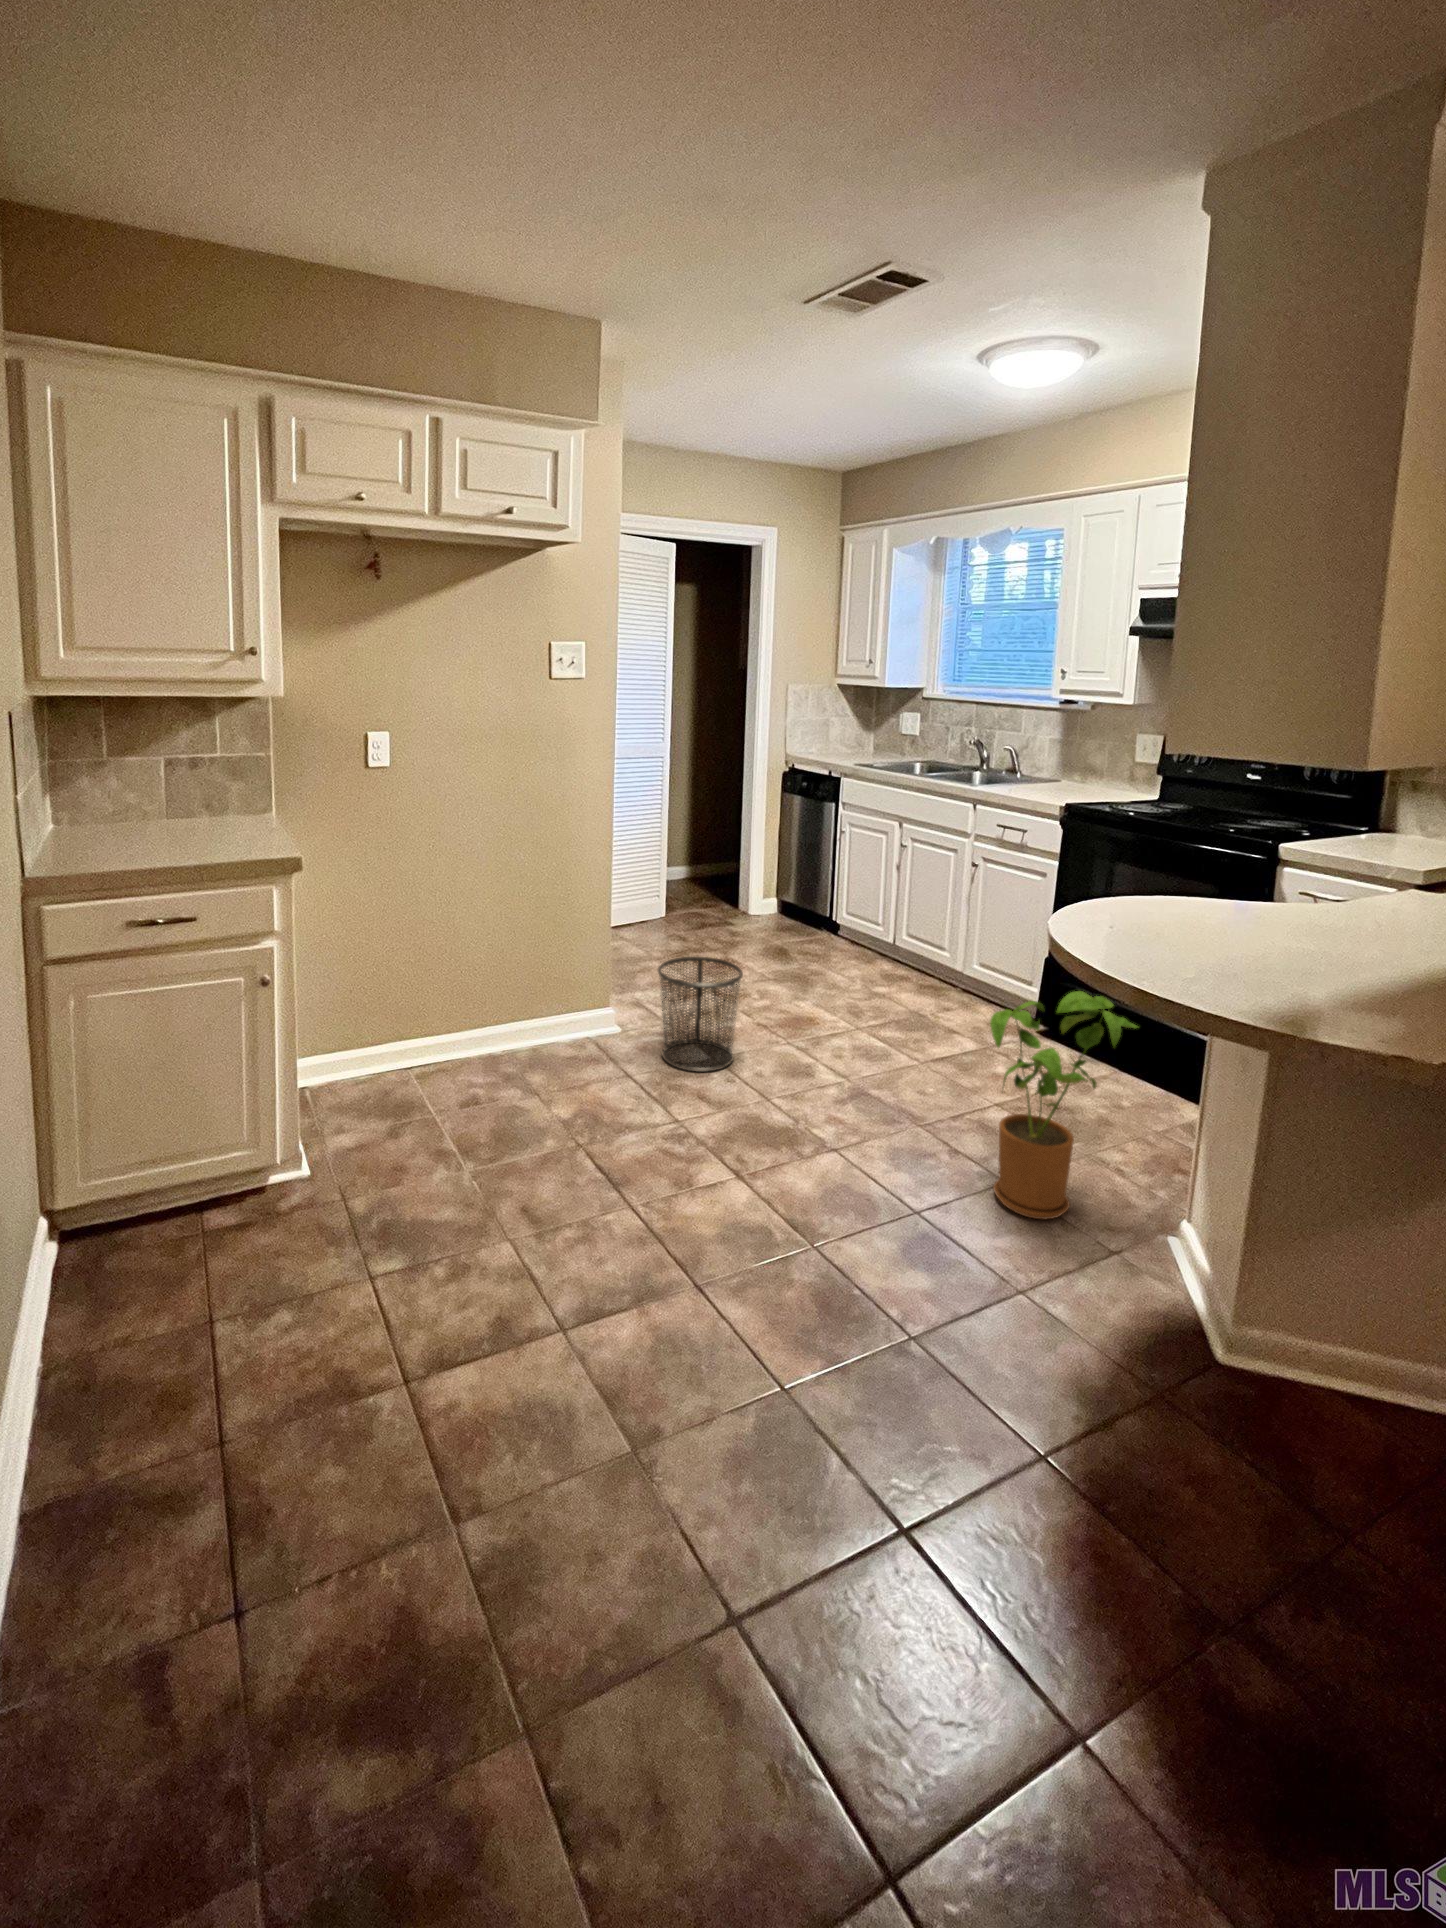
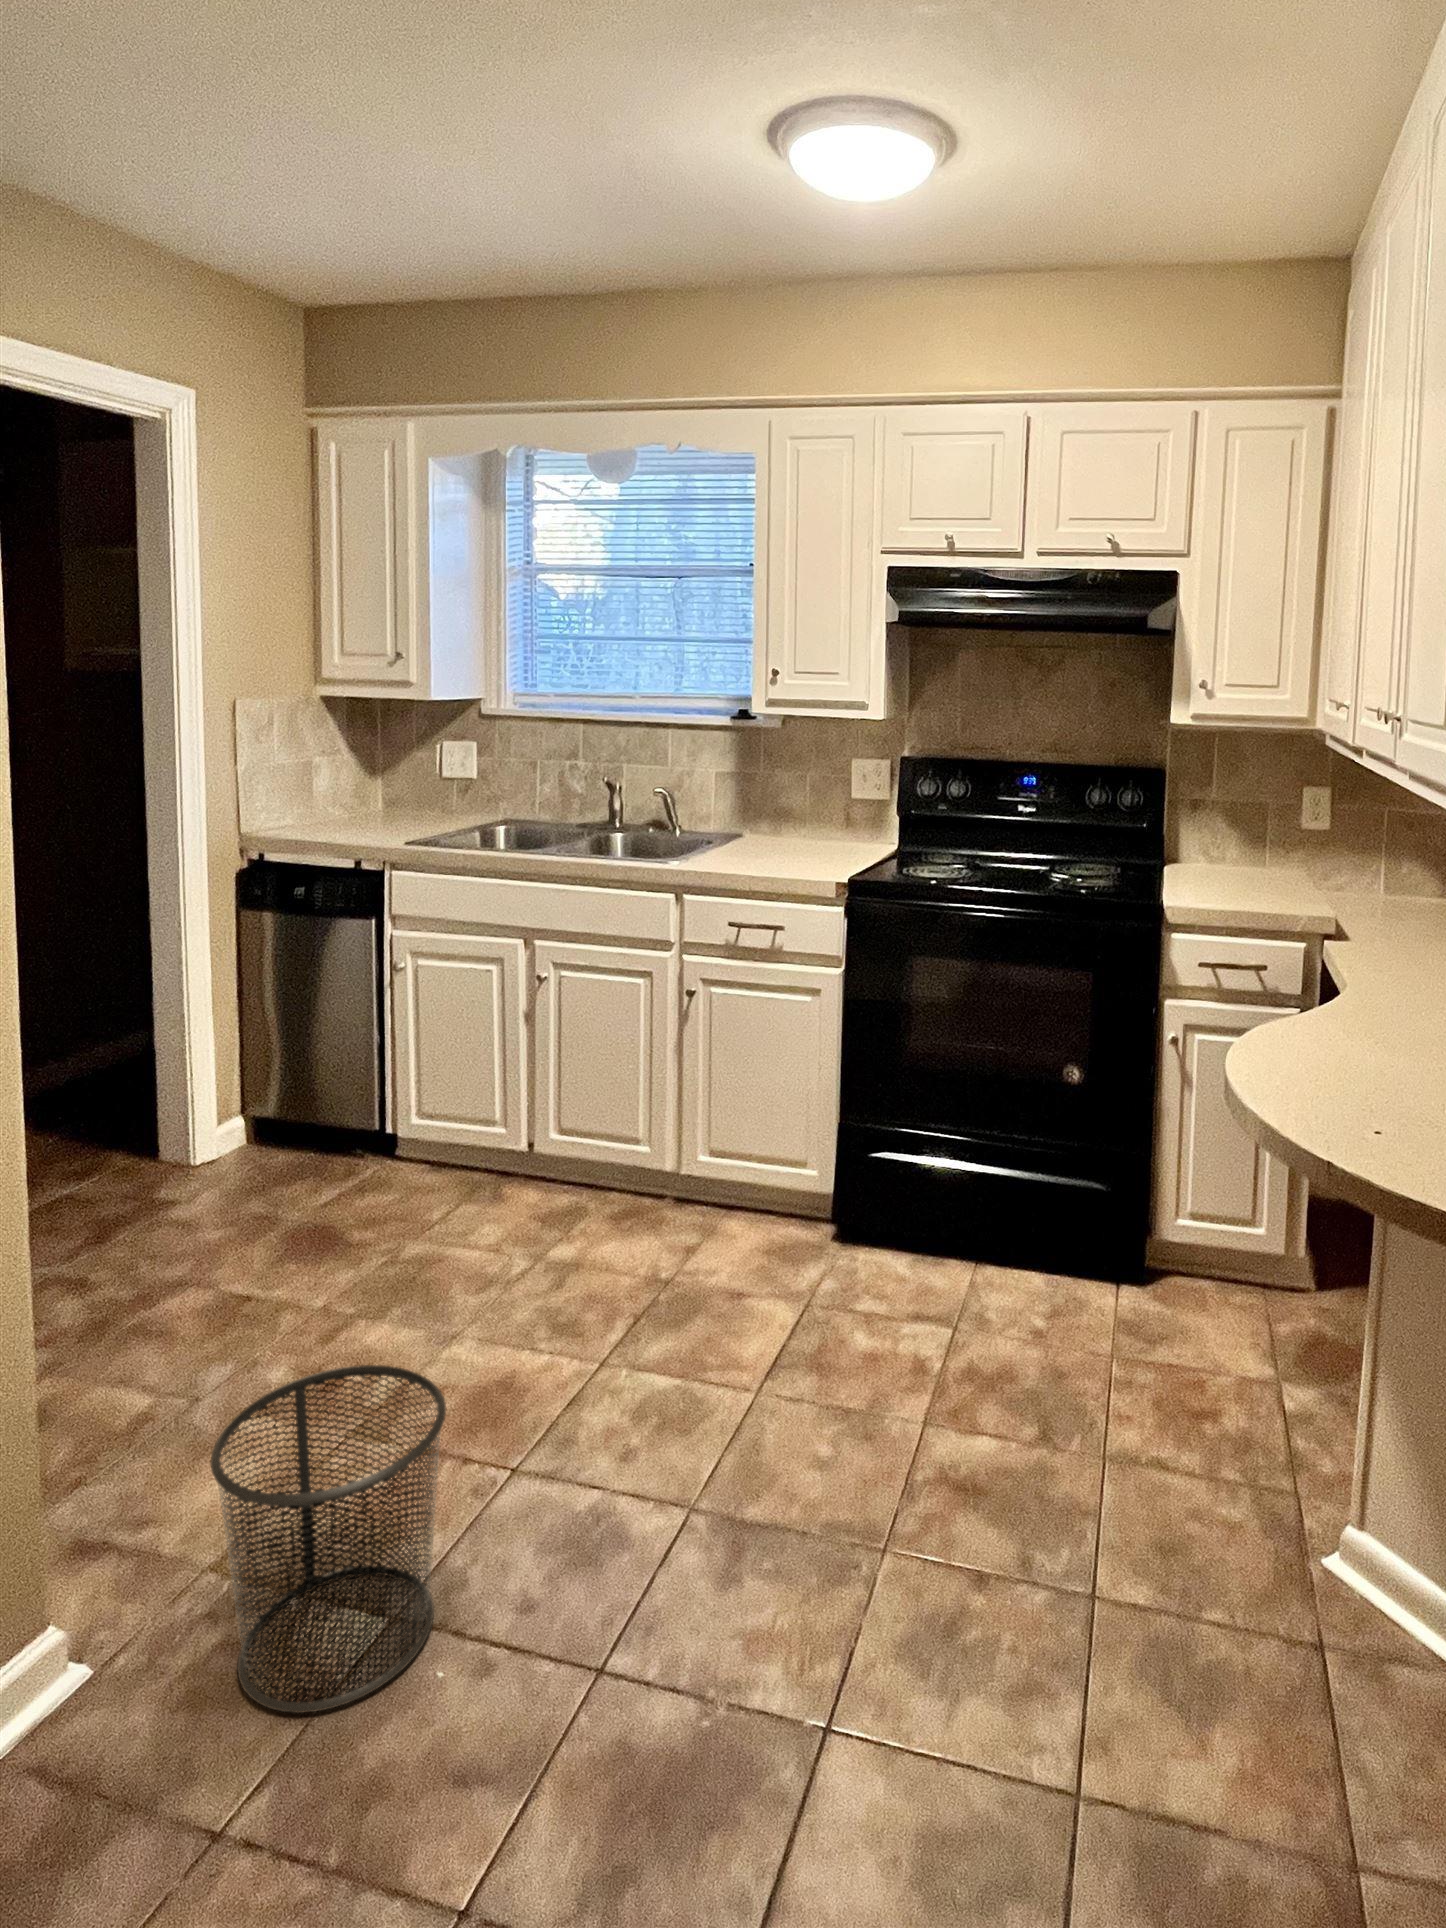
house plant: present [990,991,1139,1219] -> none [1066,1230,1327,1696]

